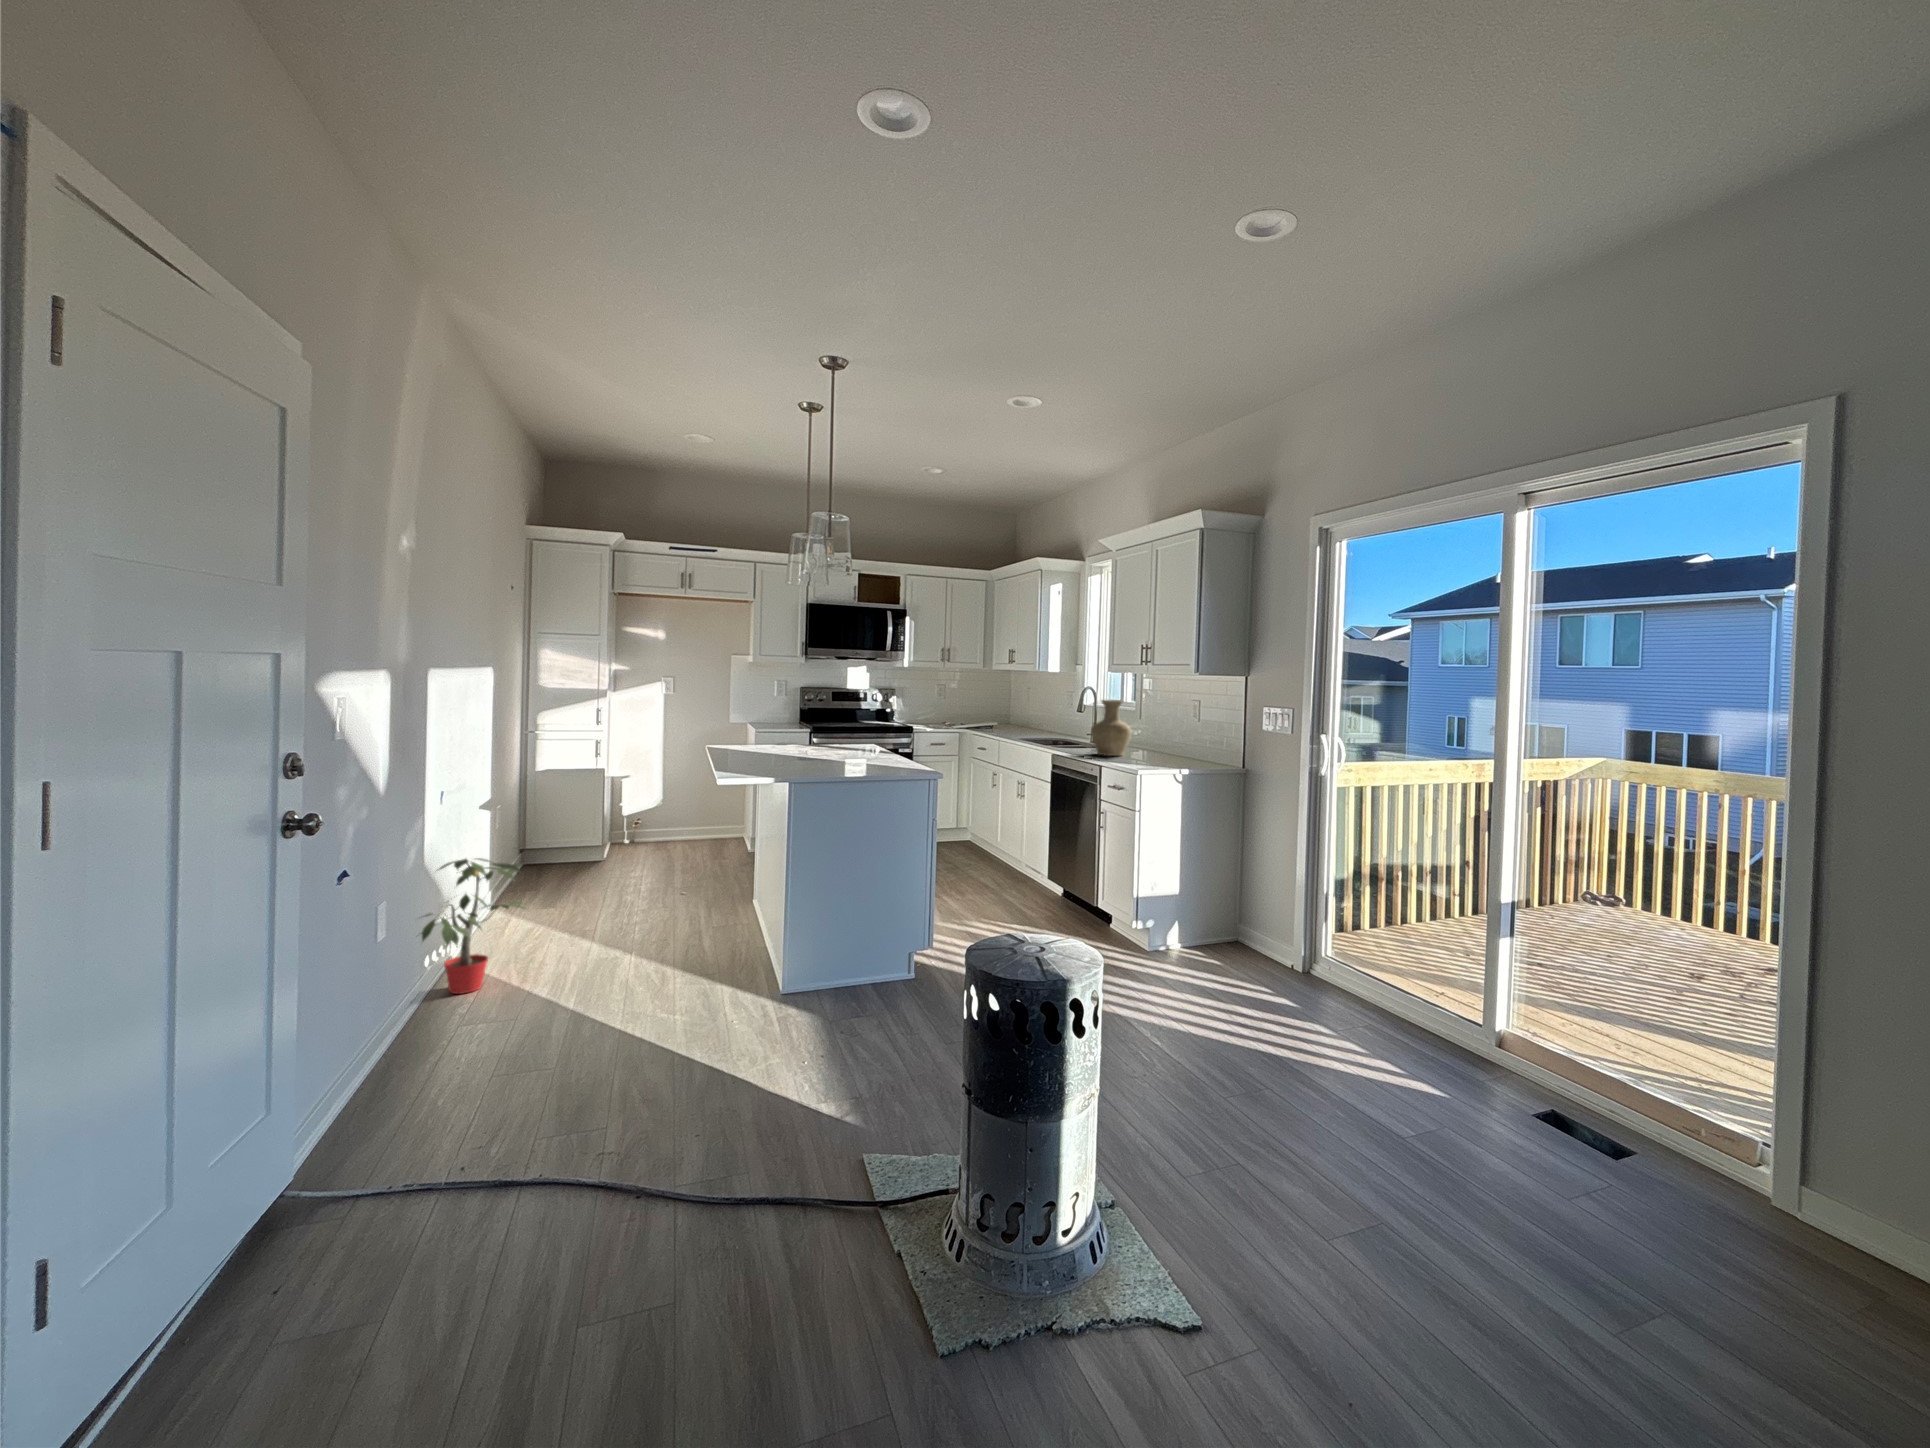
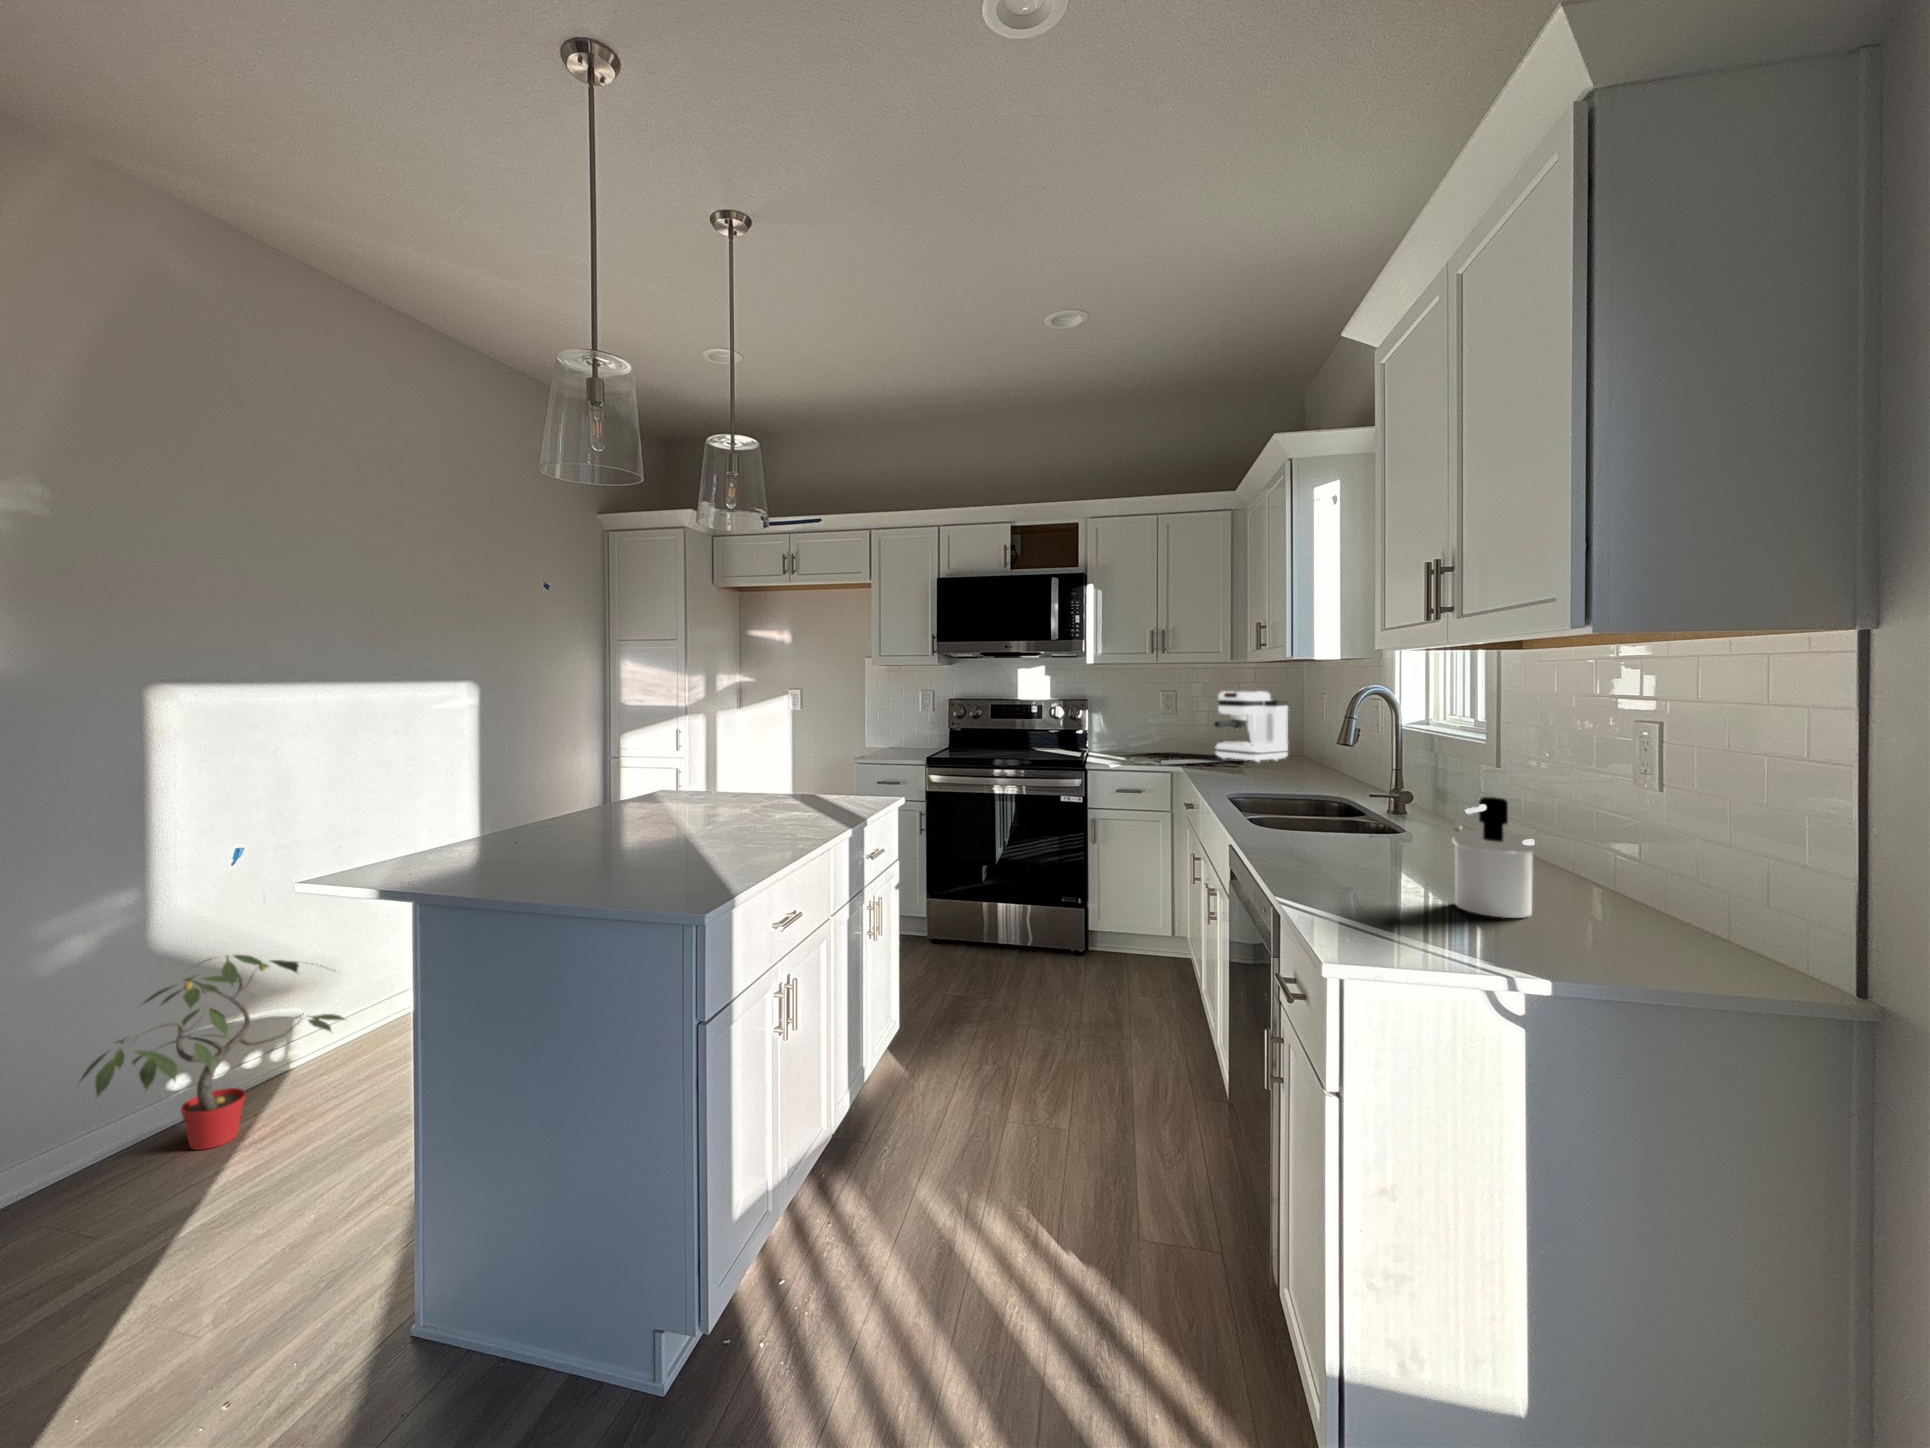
coffee maker: none [967,686,1006,728] -> present [1214,691,1288,762]
vase: present [1091,700,1131,756] -> none [1293,727,1405,869]
soap dispenser: none [1160,722,1184,762] -> present [1453,797,1535,918]

